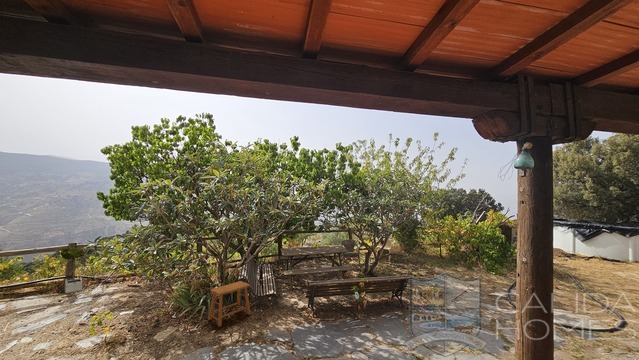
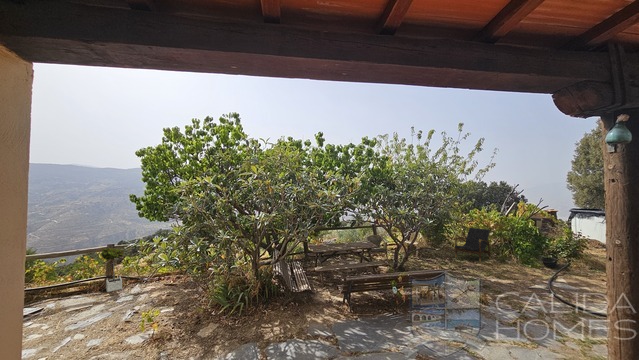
lounge chair: none [428,234,462,269] -> present [455,228,490,263]
stool: present [208,281,250,327] -> none [247,278,287,323]

